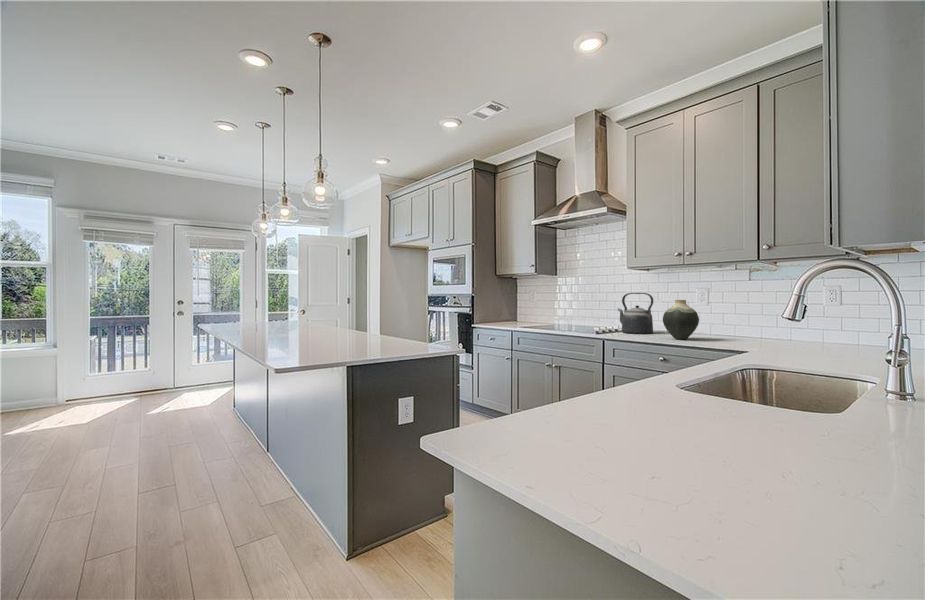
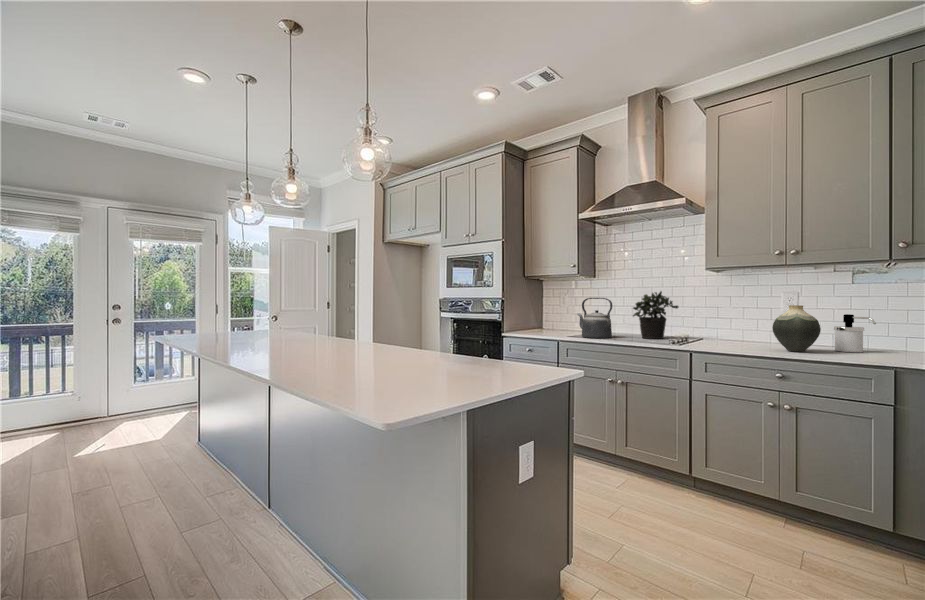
potted plant: none [572,287,612,329] -> present [633,291,678,339]
kettle: present [618,293,653,334] -> present [577,298,612,338]
soap dispenser: none [717,308,744,340] -> present [834,314,876,352]

